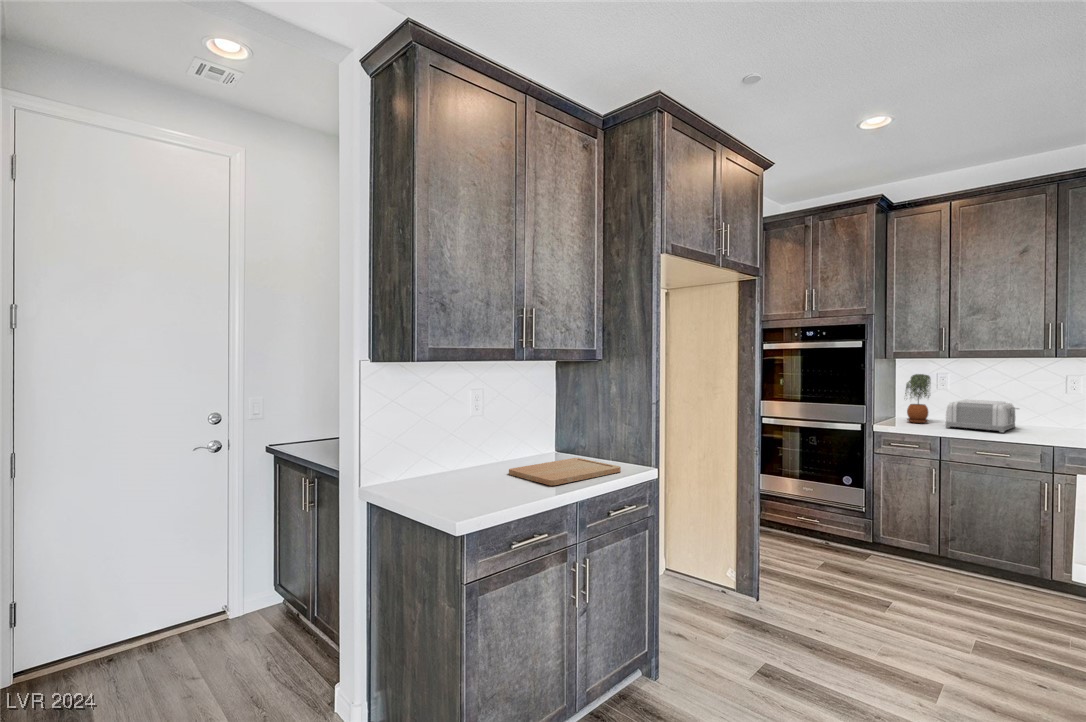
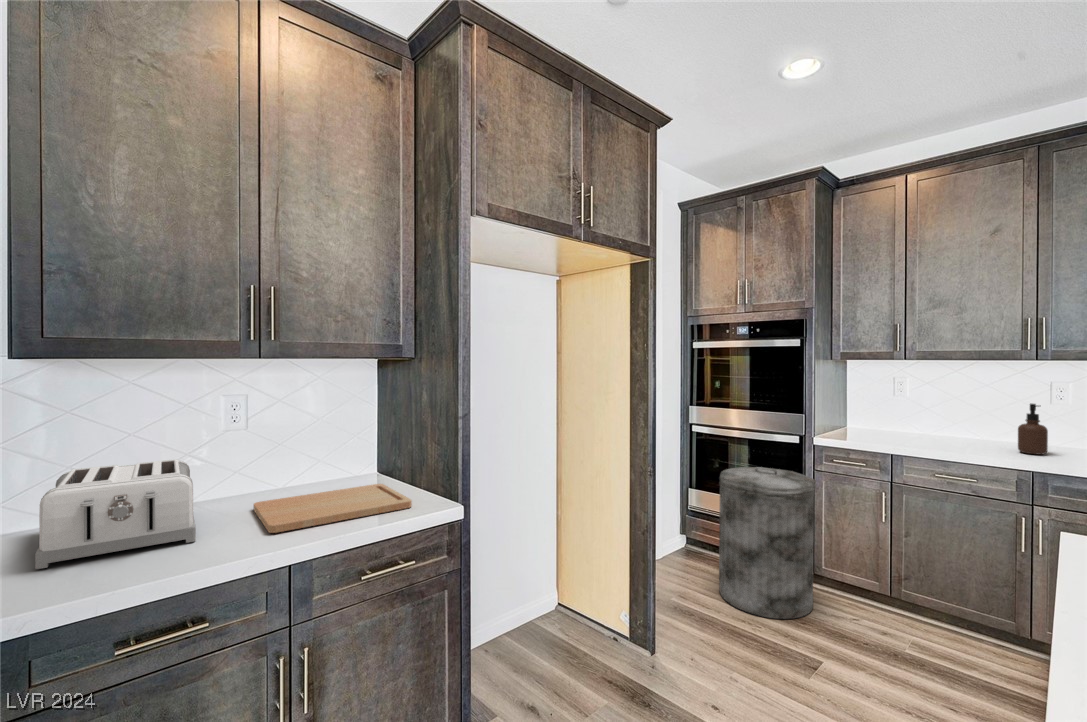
potted plant: present [905,374,931,423] -> none [853,378,885,435]
soap dispenser: none [1041,395,1064,436] -> present [1018,404,1048,455]
toaster: present [946,399,1019,432] -> present [35,459,196,569]
trash can: none [794,451,878,575] -> present [719,467,816,619]

